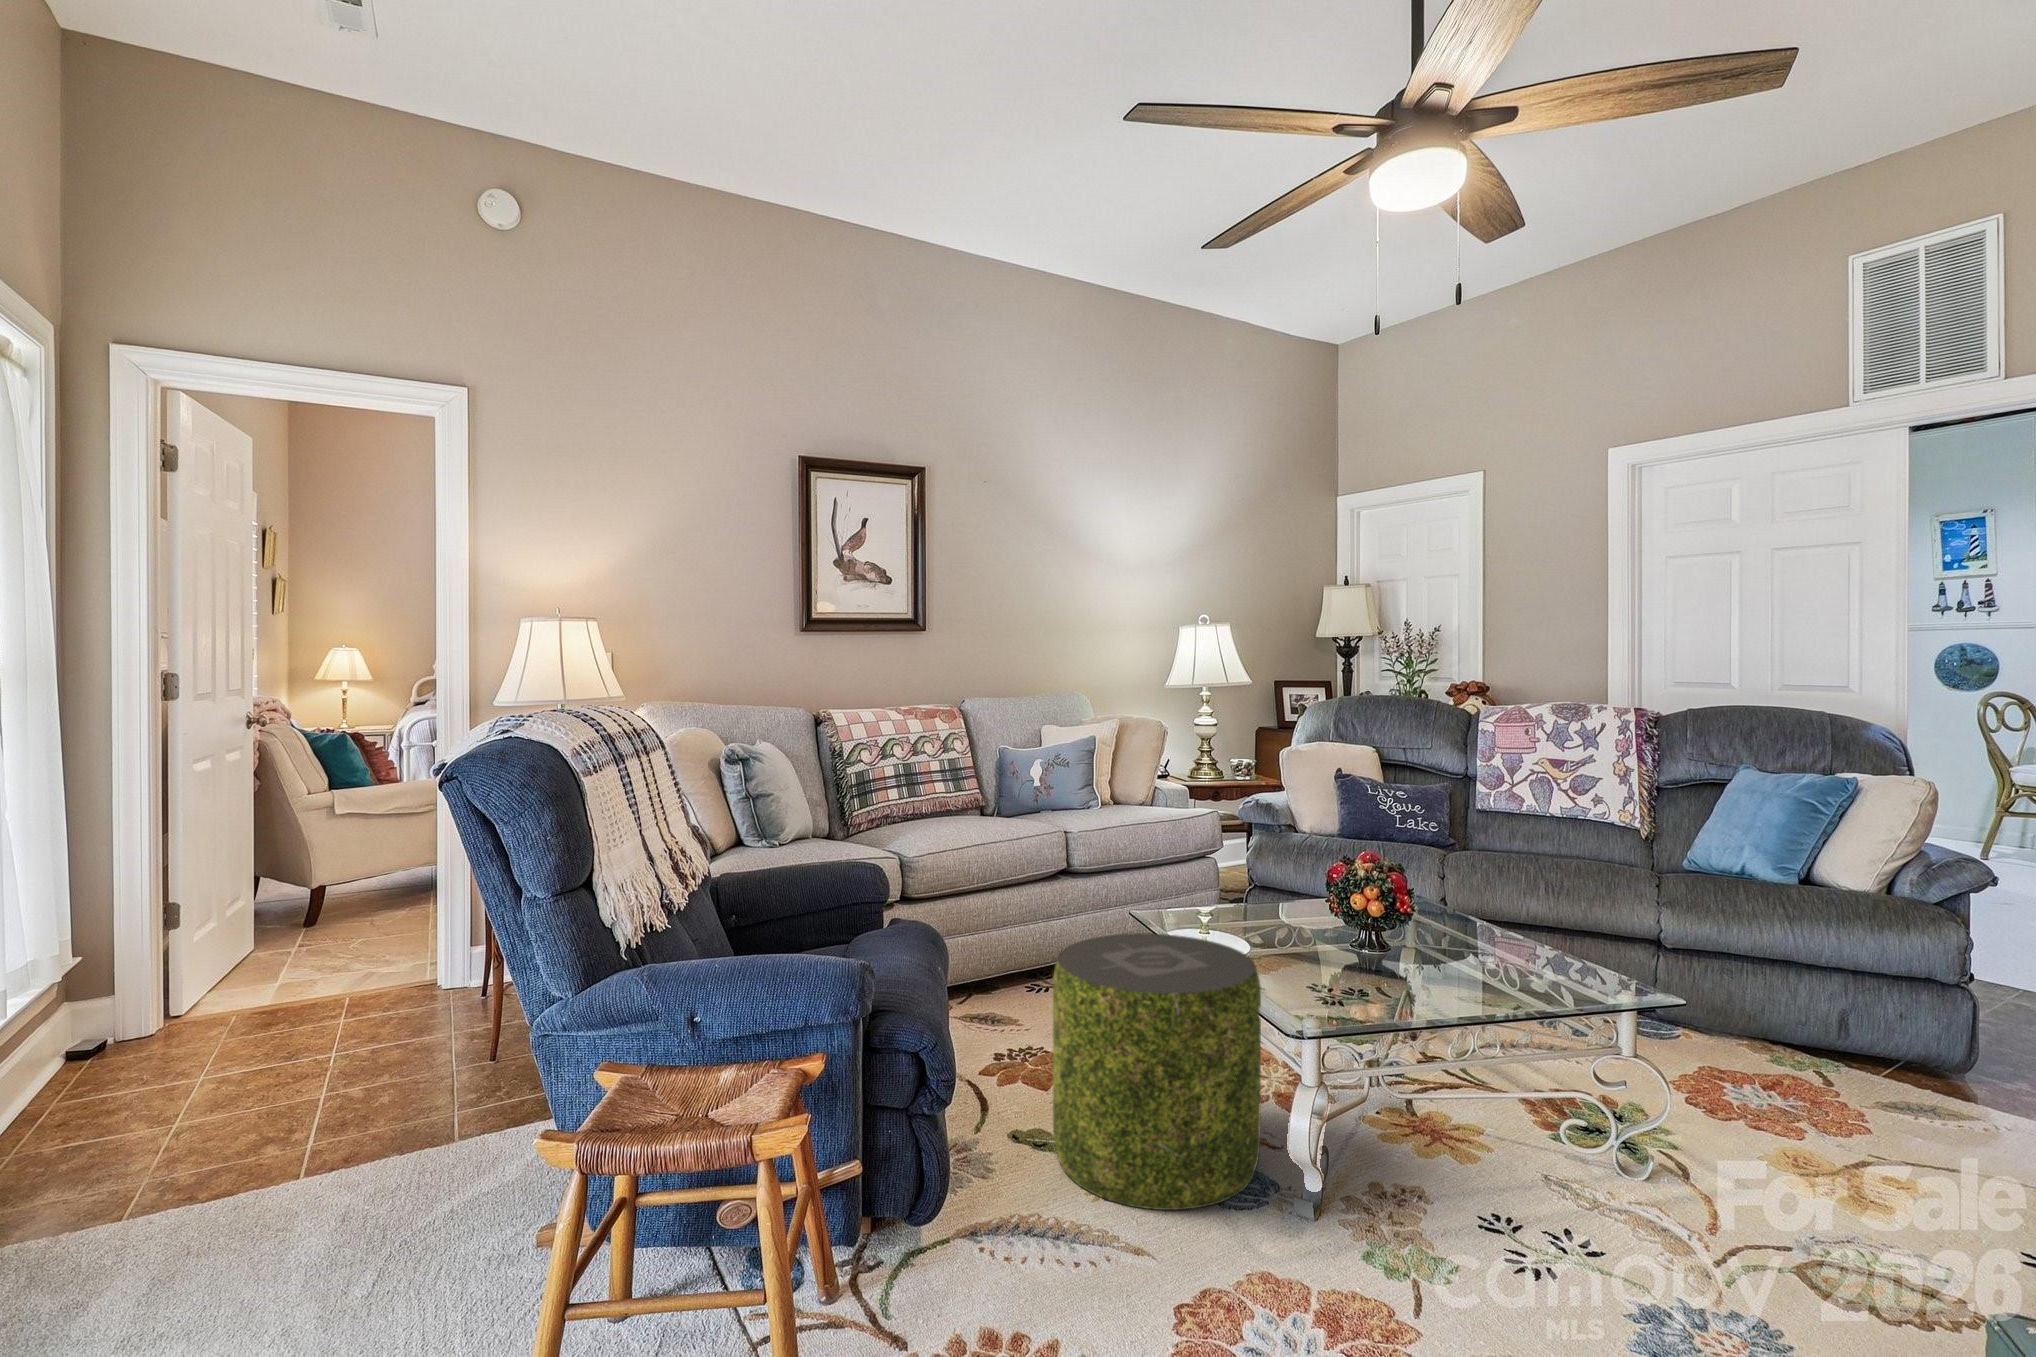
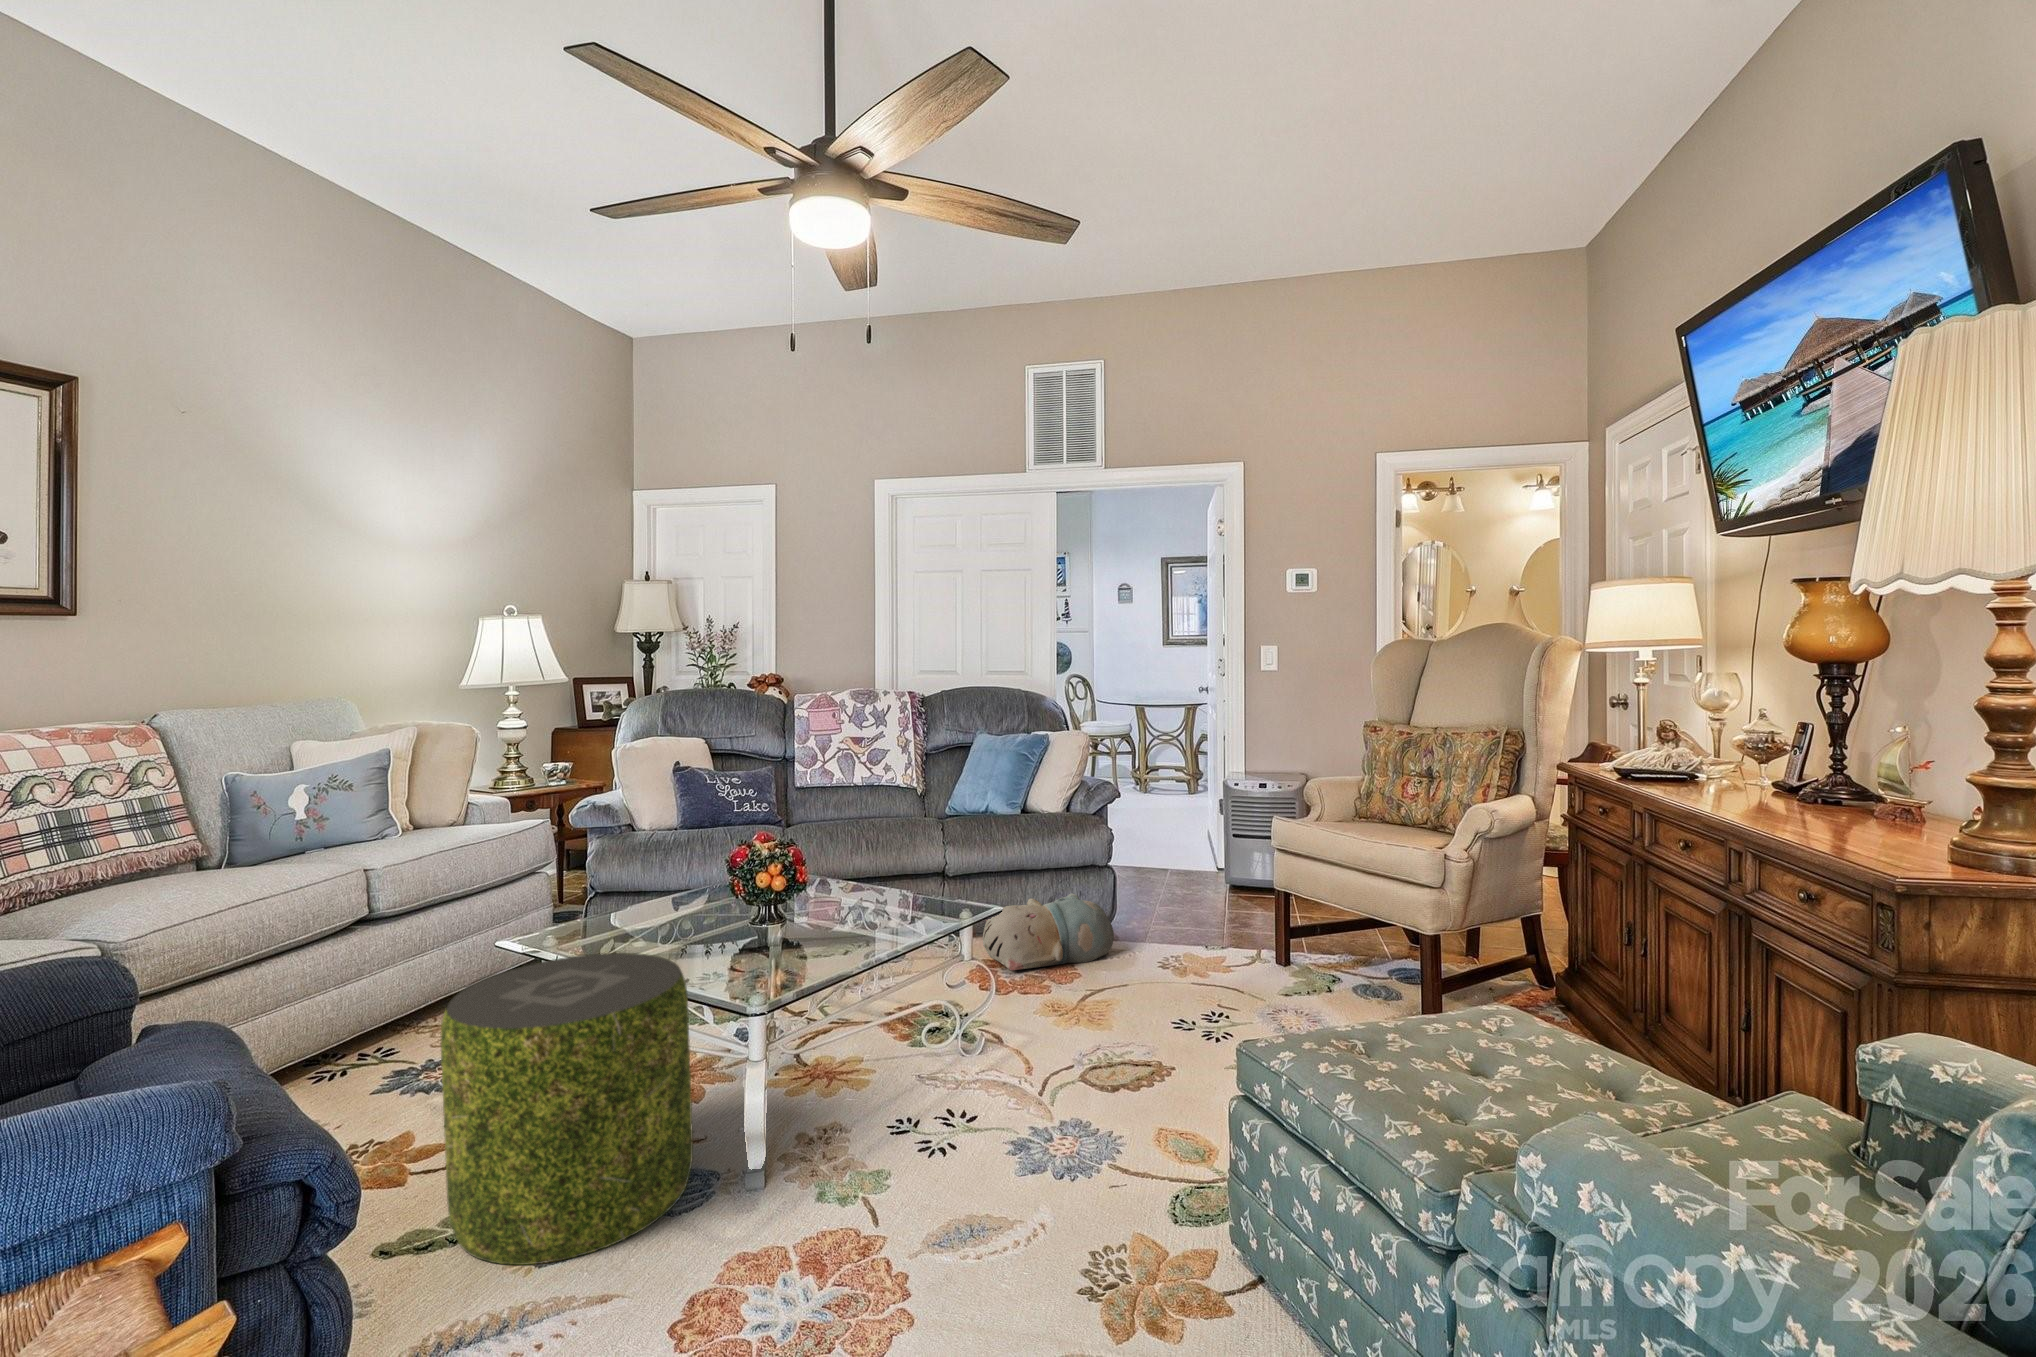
plush toy: none [1697,1001,1932,1113] -> present [983,893,1114,970]

